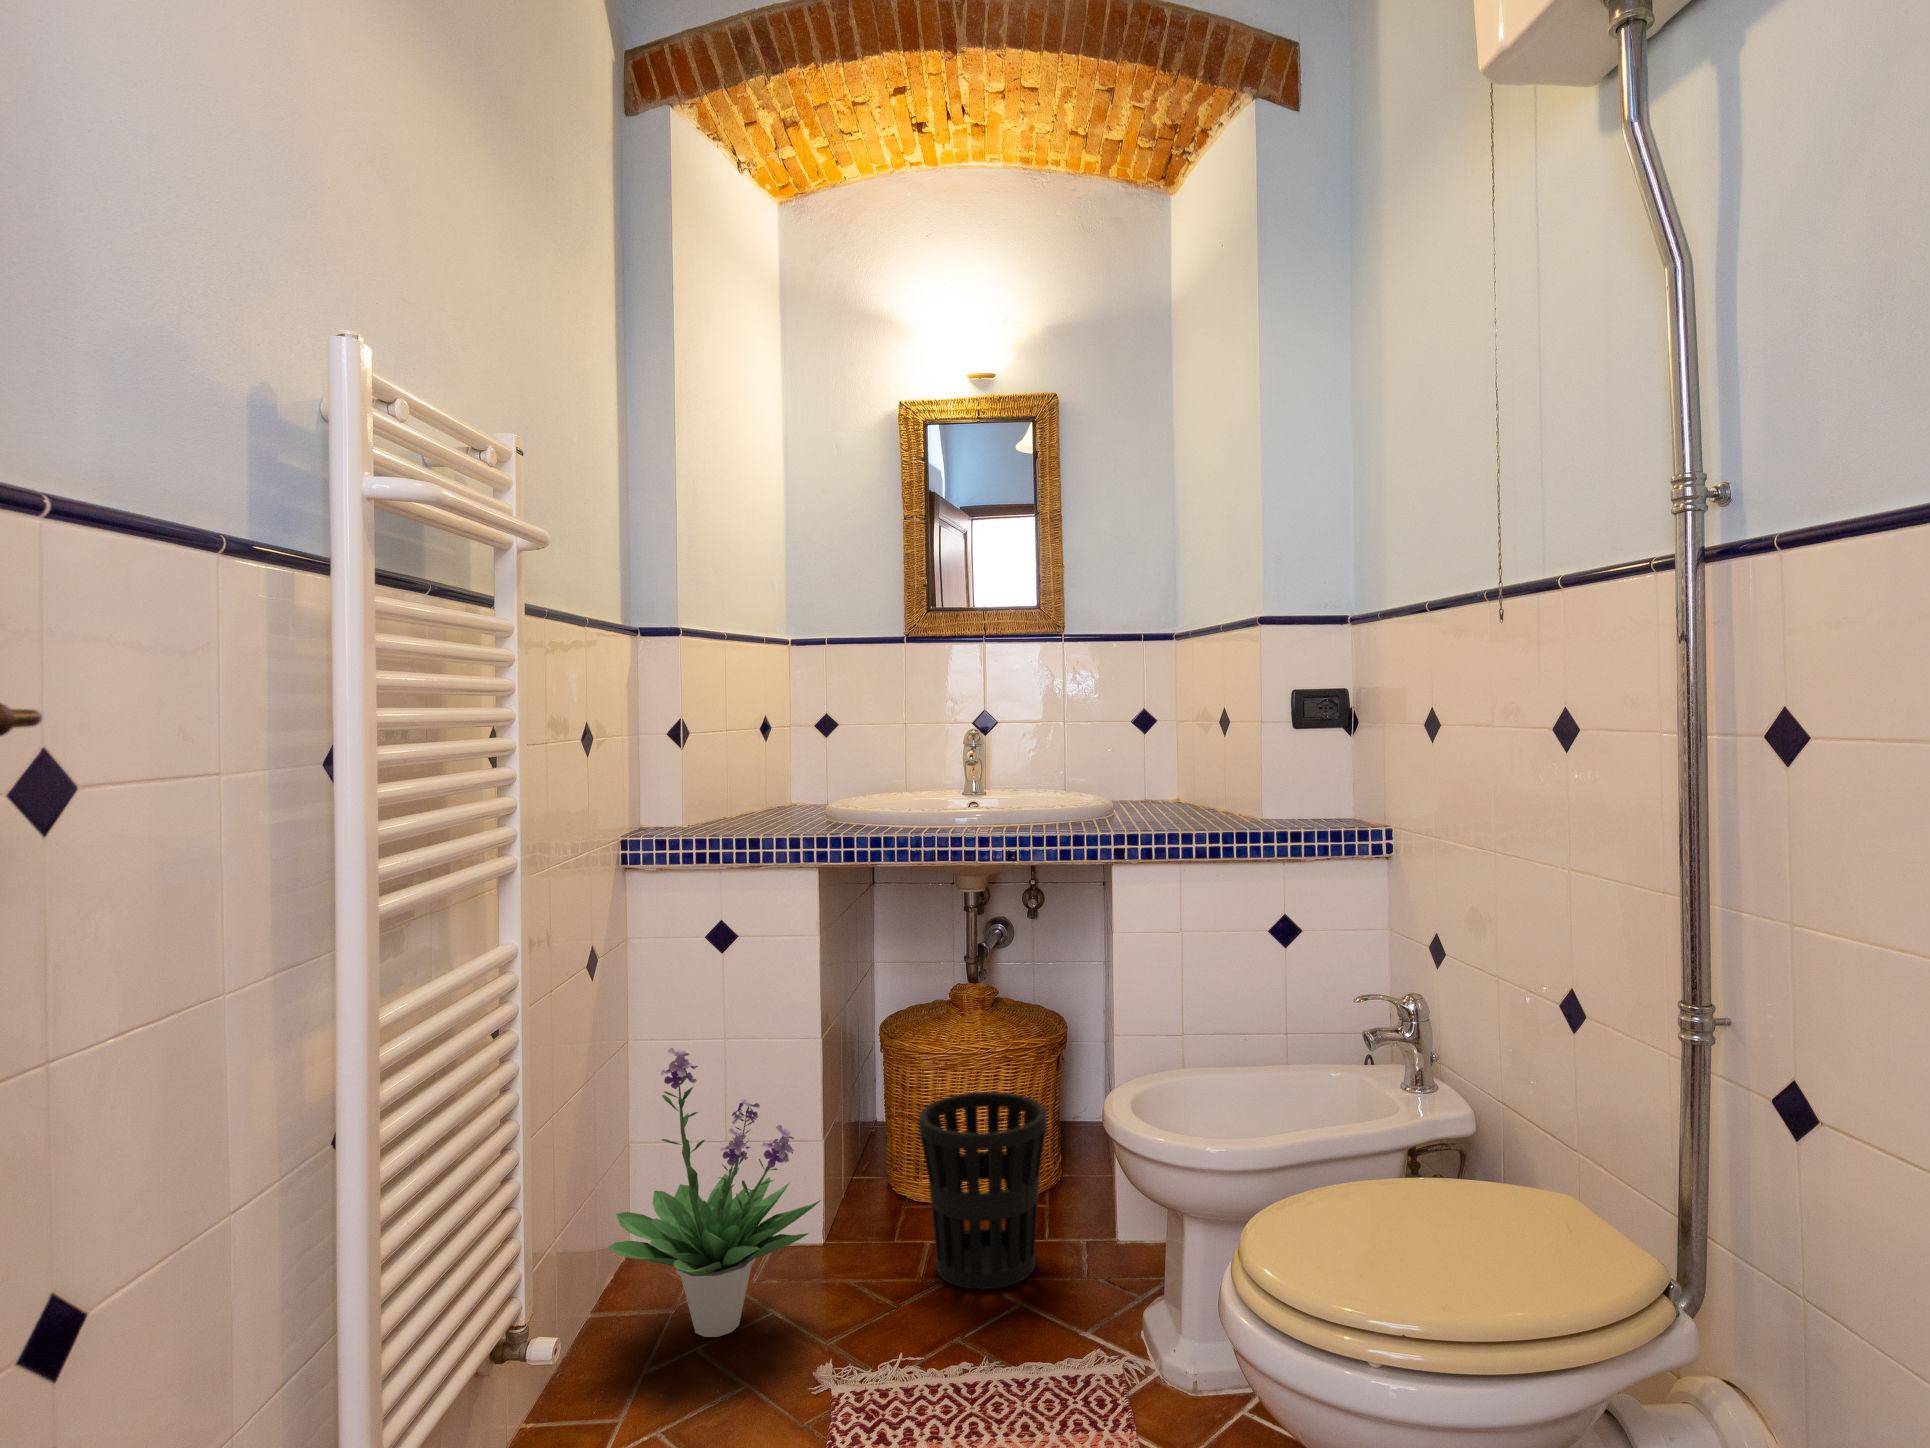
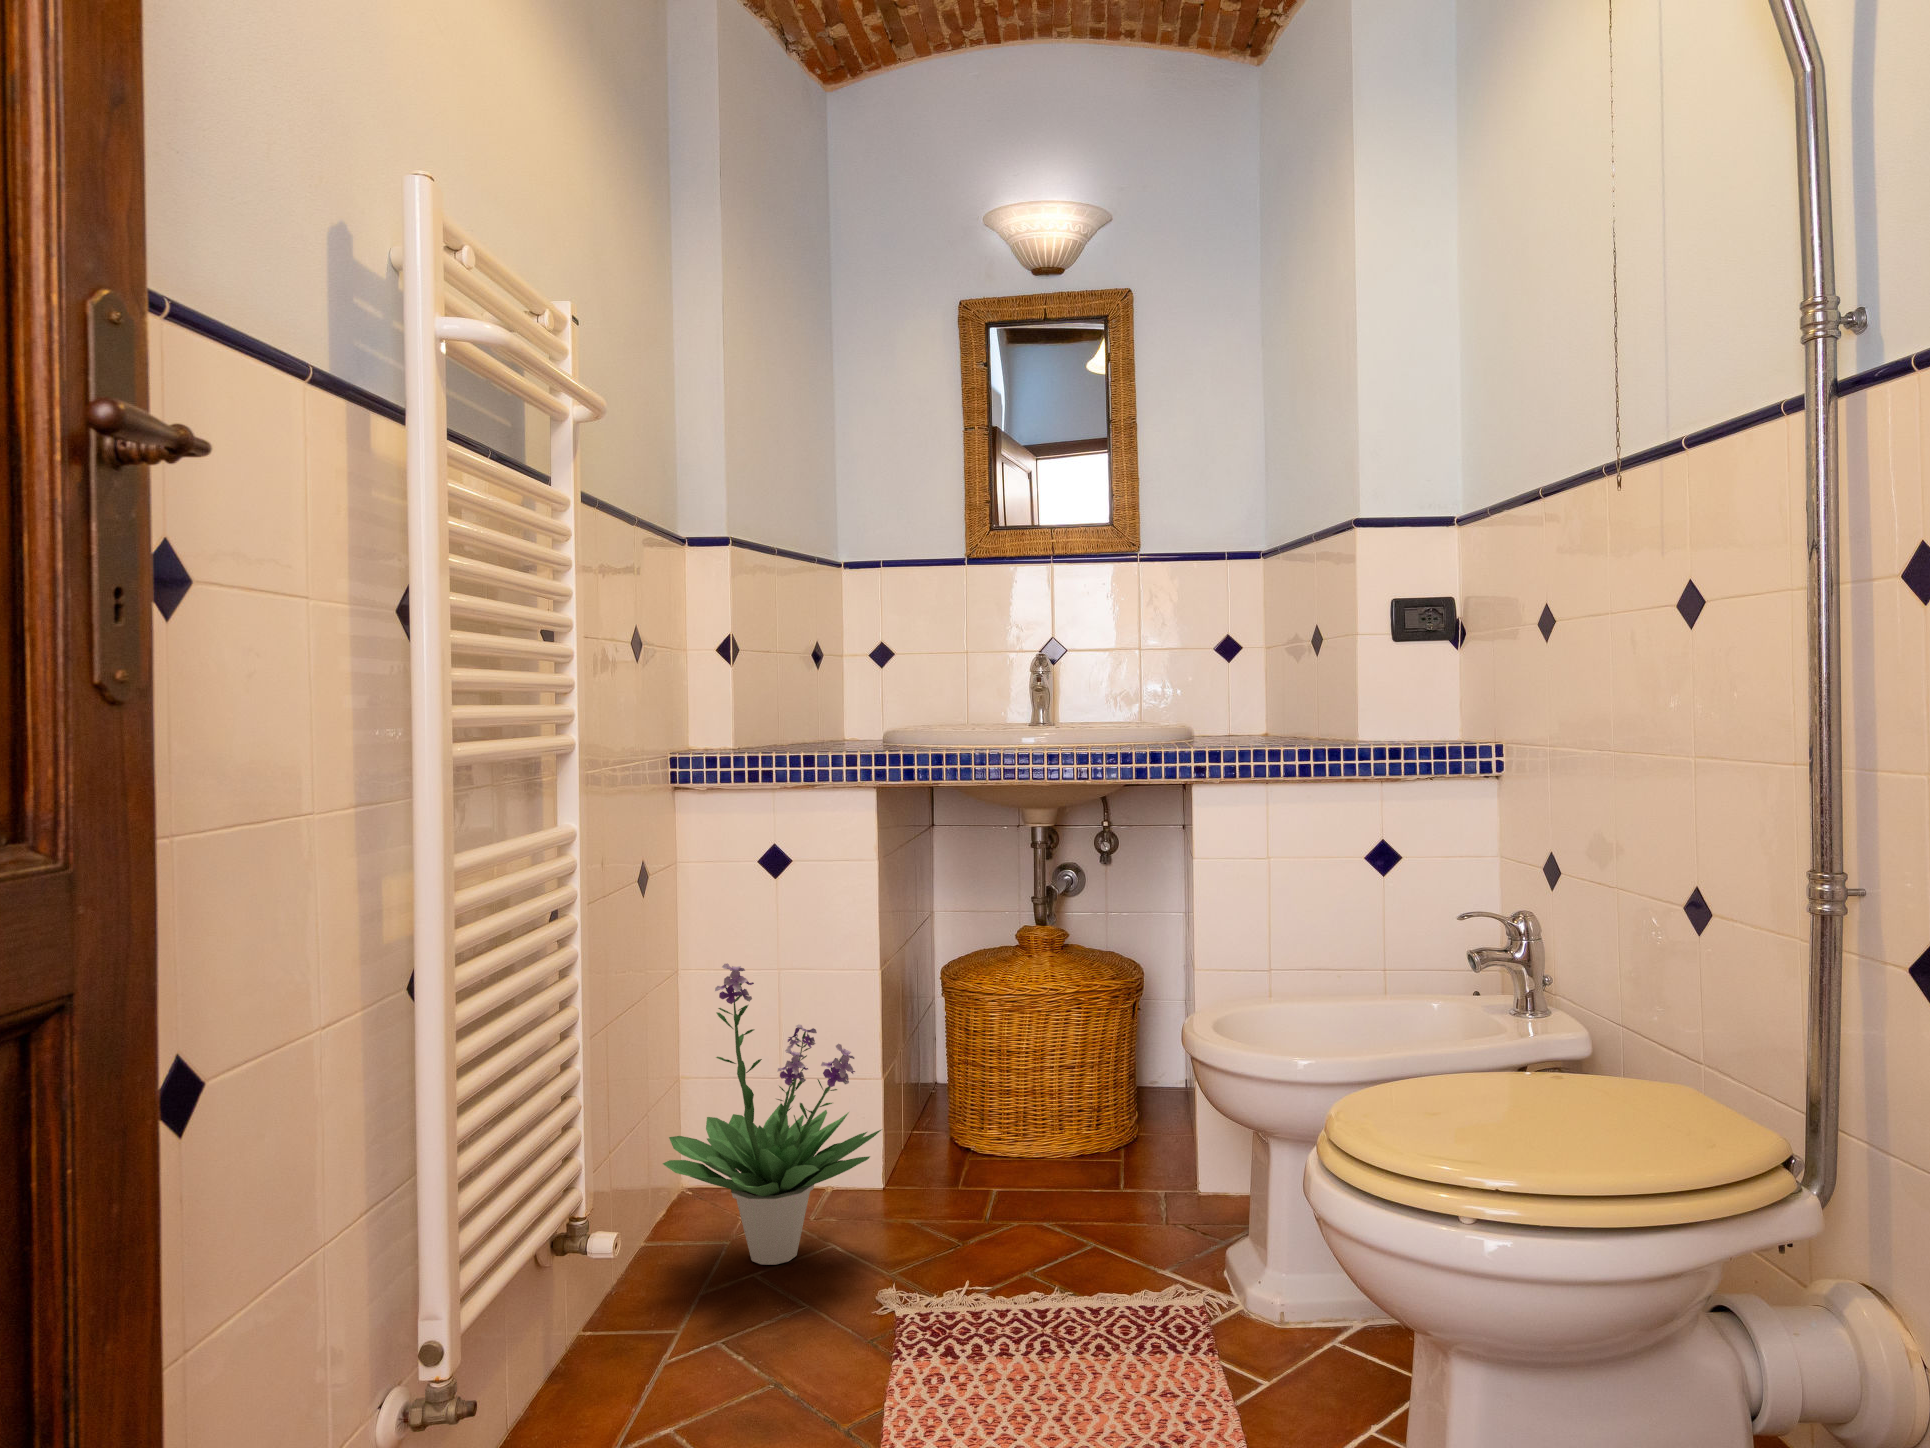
wastebasket: present [919,1092,1047,1289] -> none [984,1030,1121,1231]

